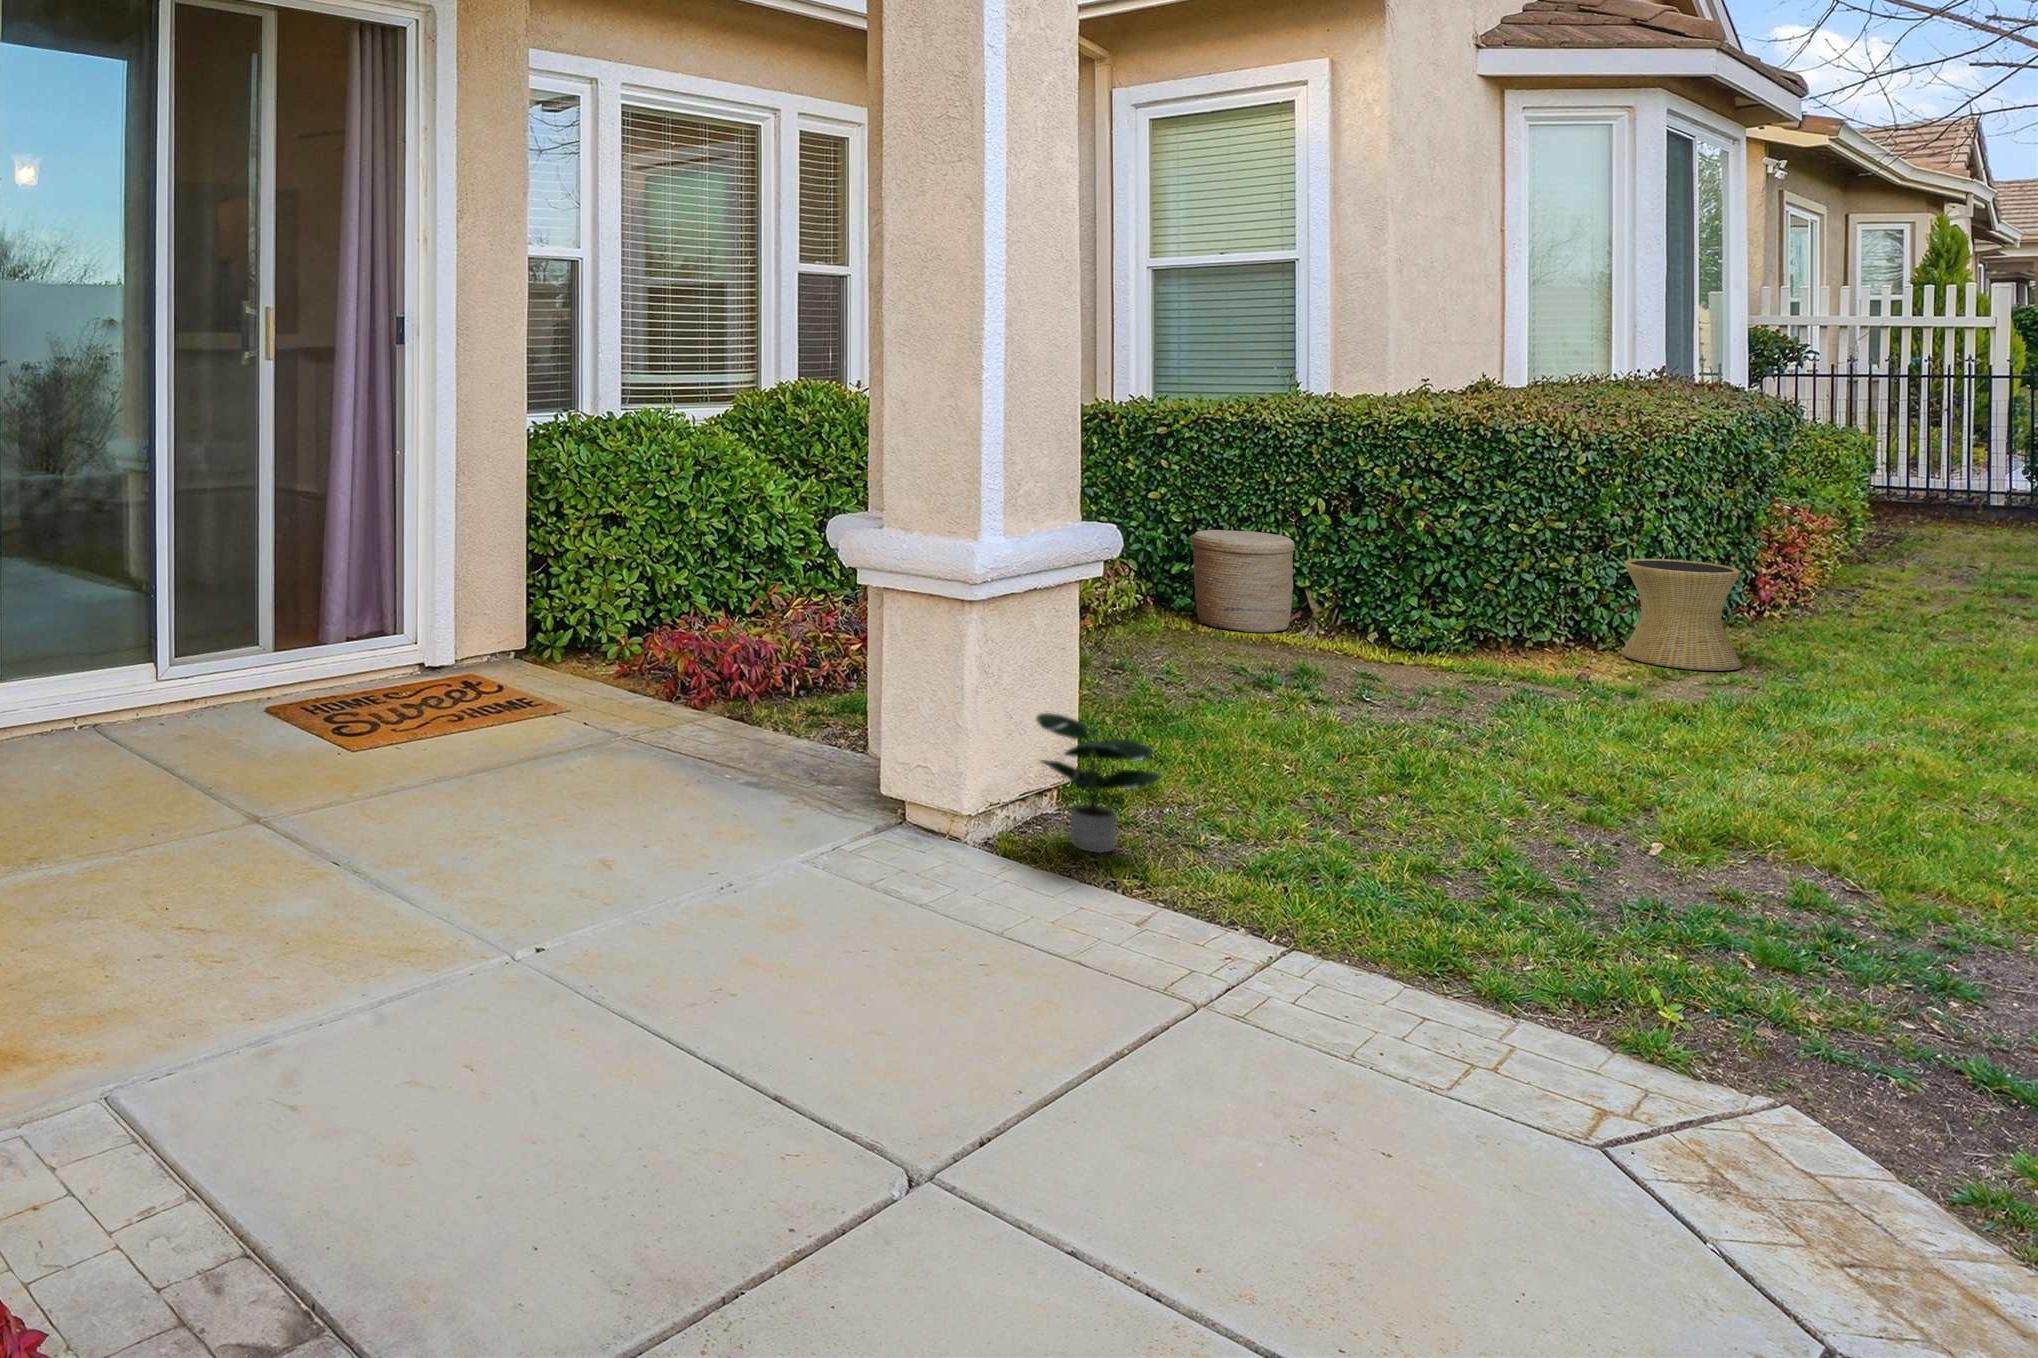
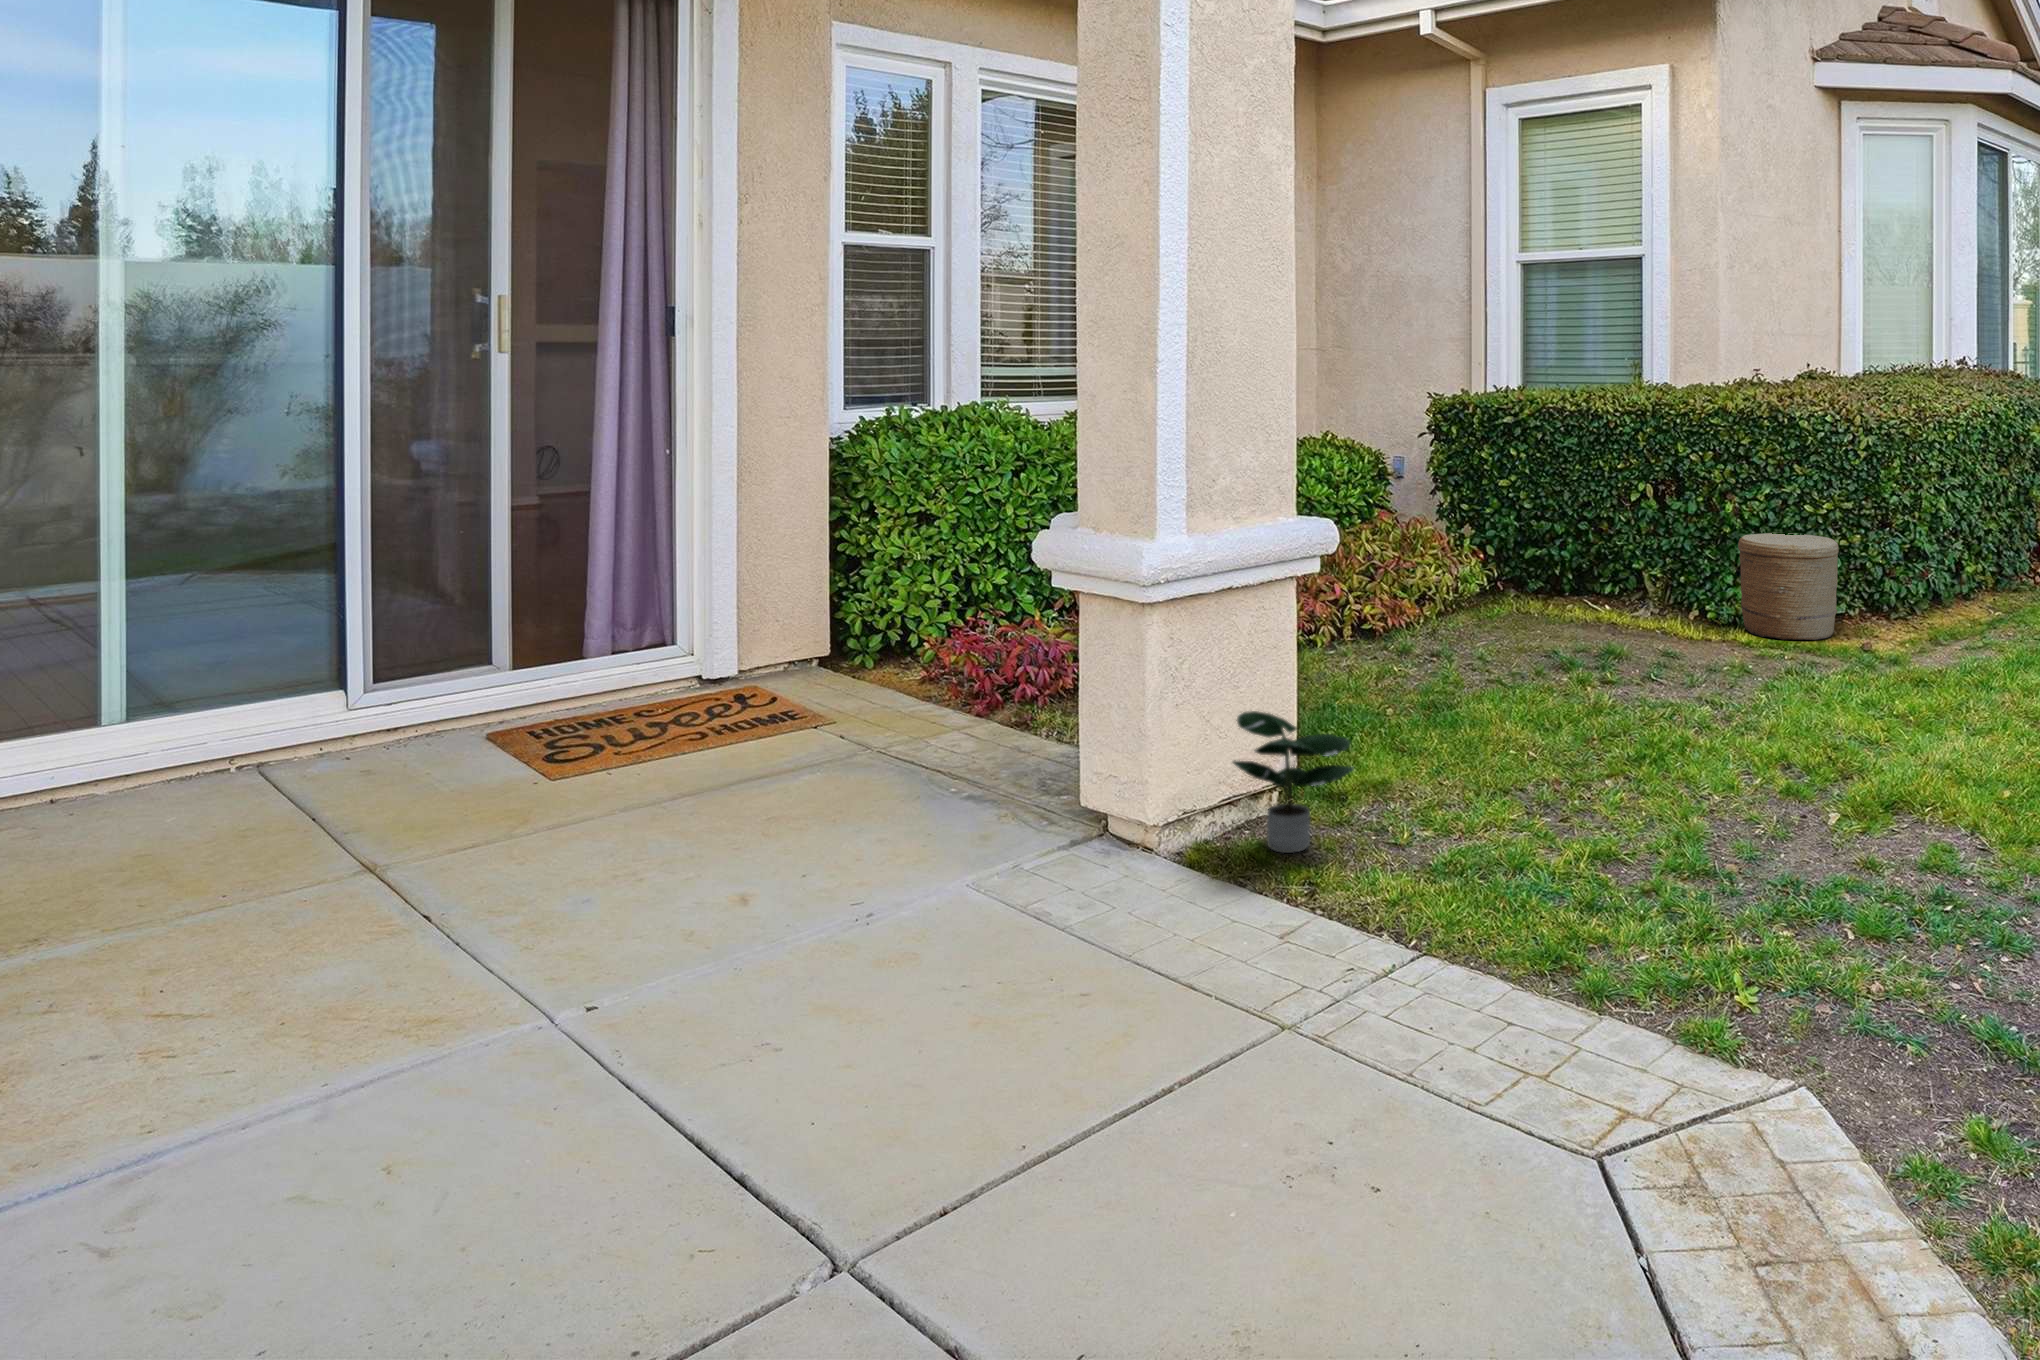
woven basket: present [1191,530,1295,633] -> present [1738,533,1839,640]
side table: present [1622,559,1741,671] -> none [1899,532,1993,633]

